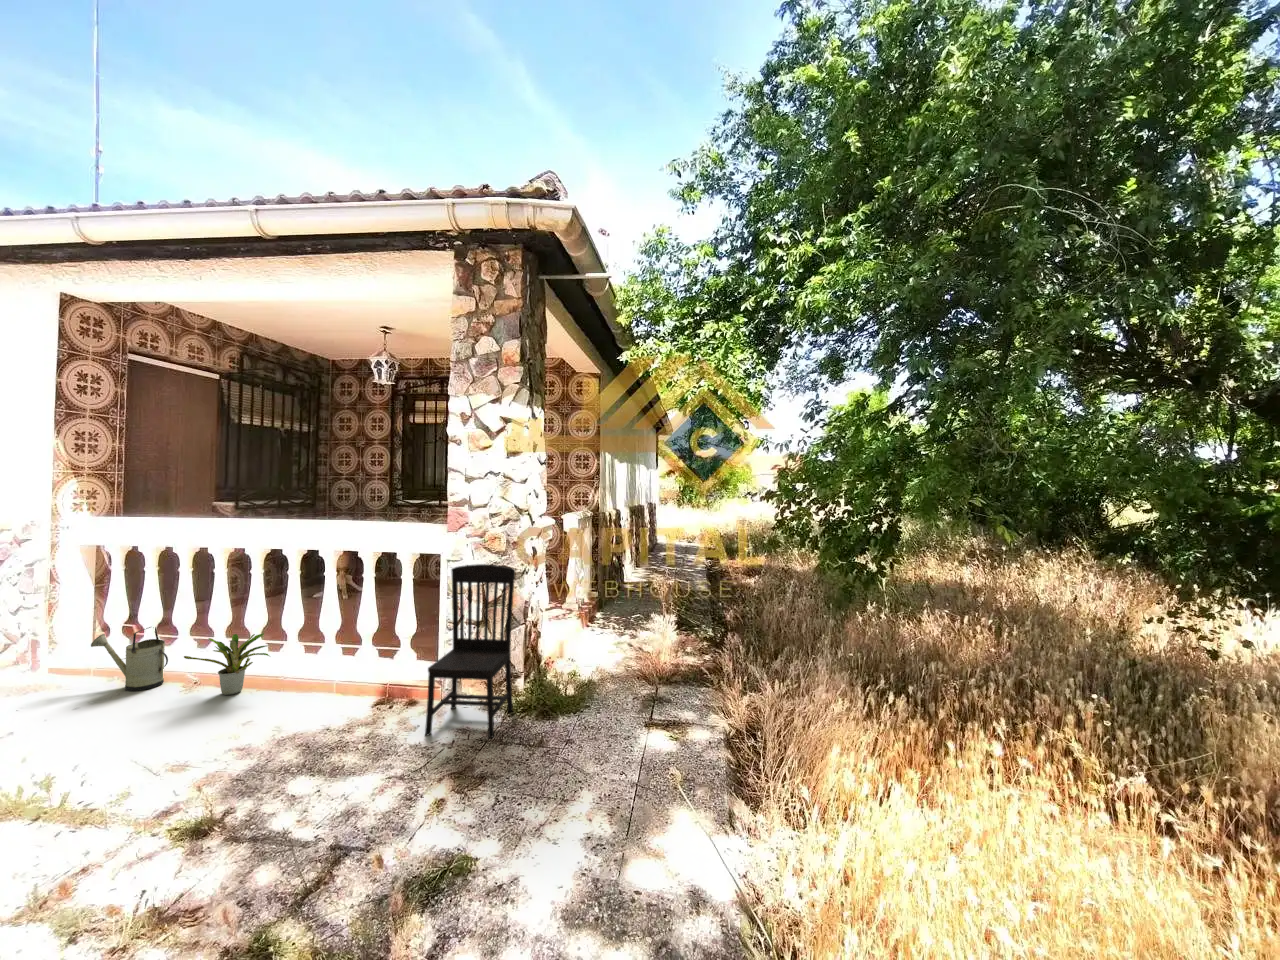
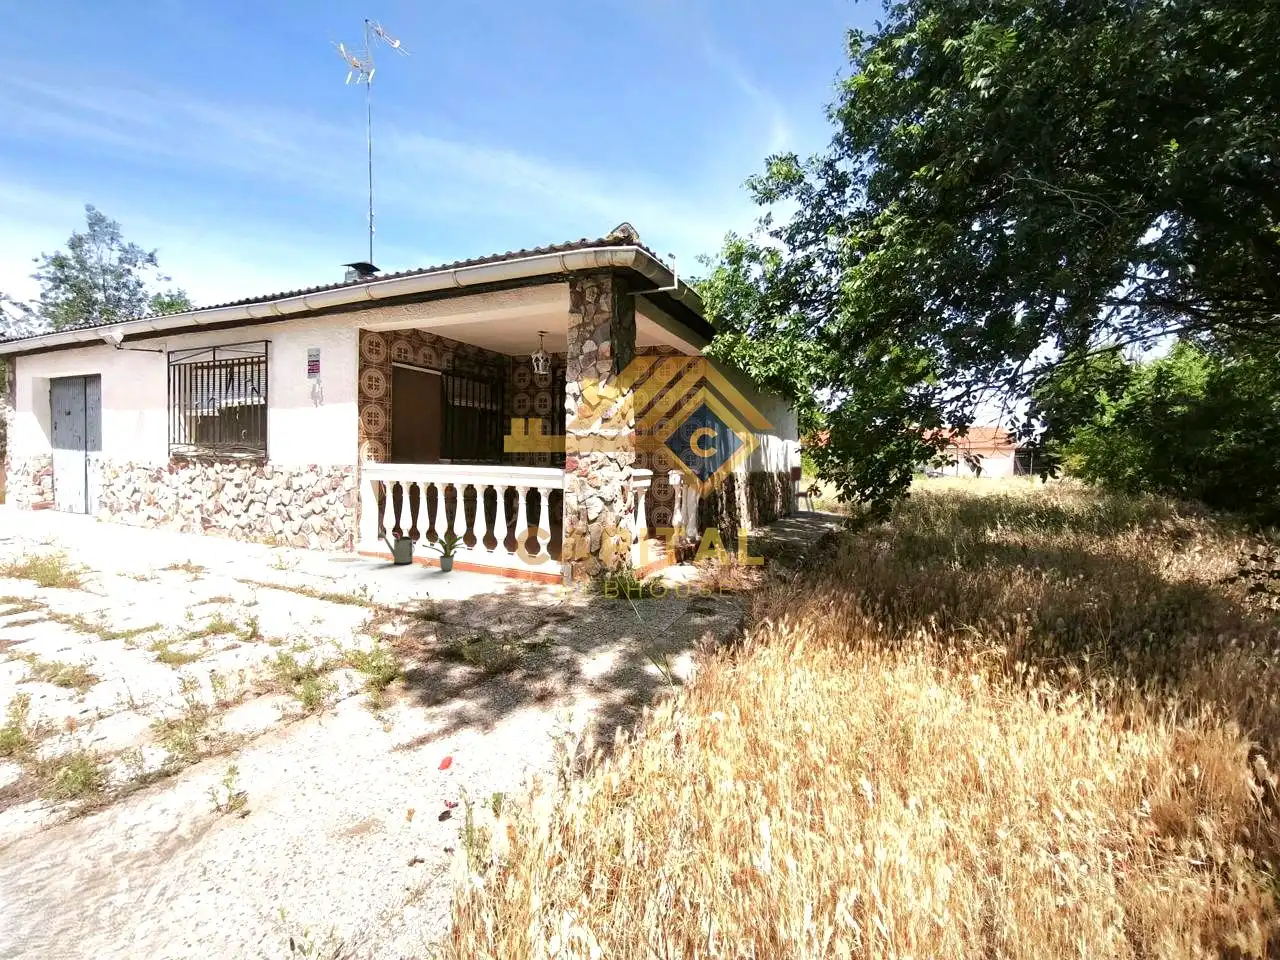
bench: none [661,496,692,550] -> present [790,466,822,517]
chair: present [425,564,515,738] -> none [547,495,606,603]

